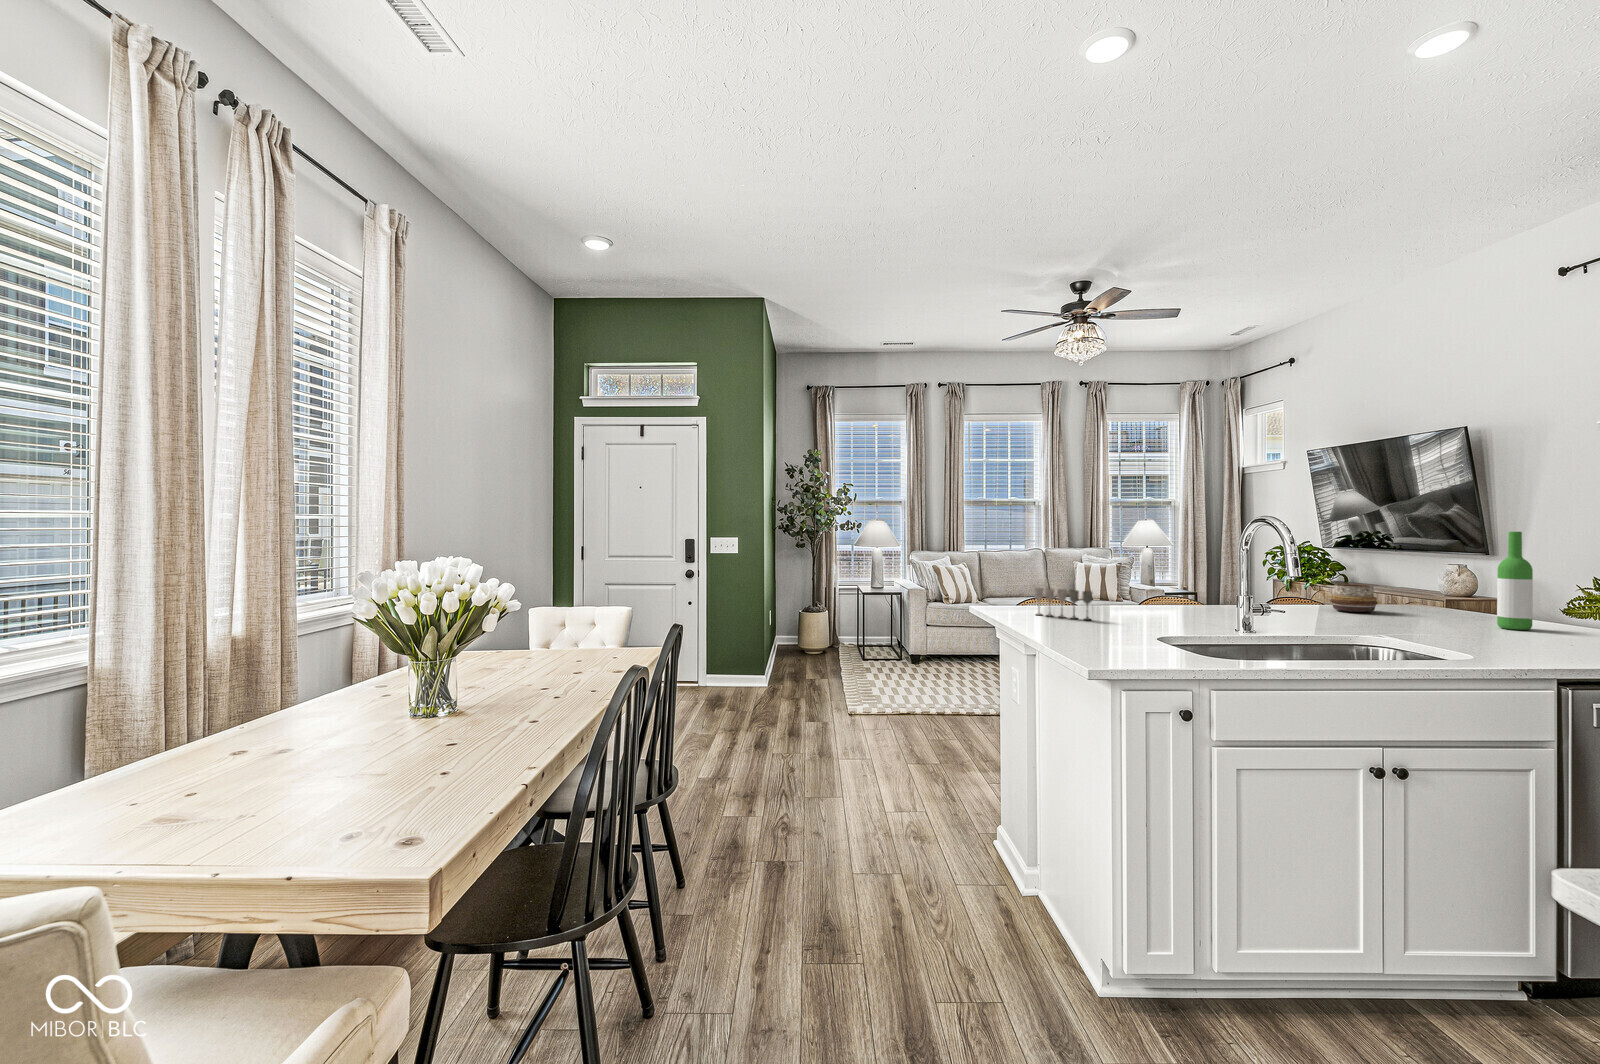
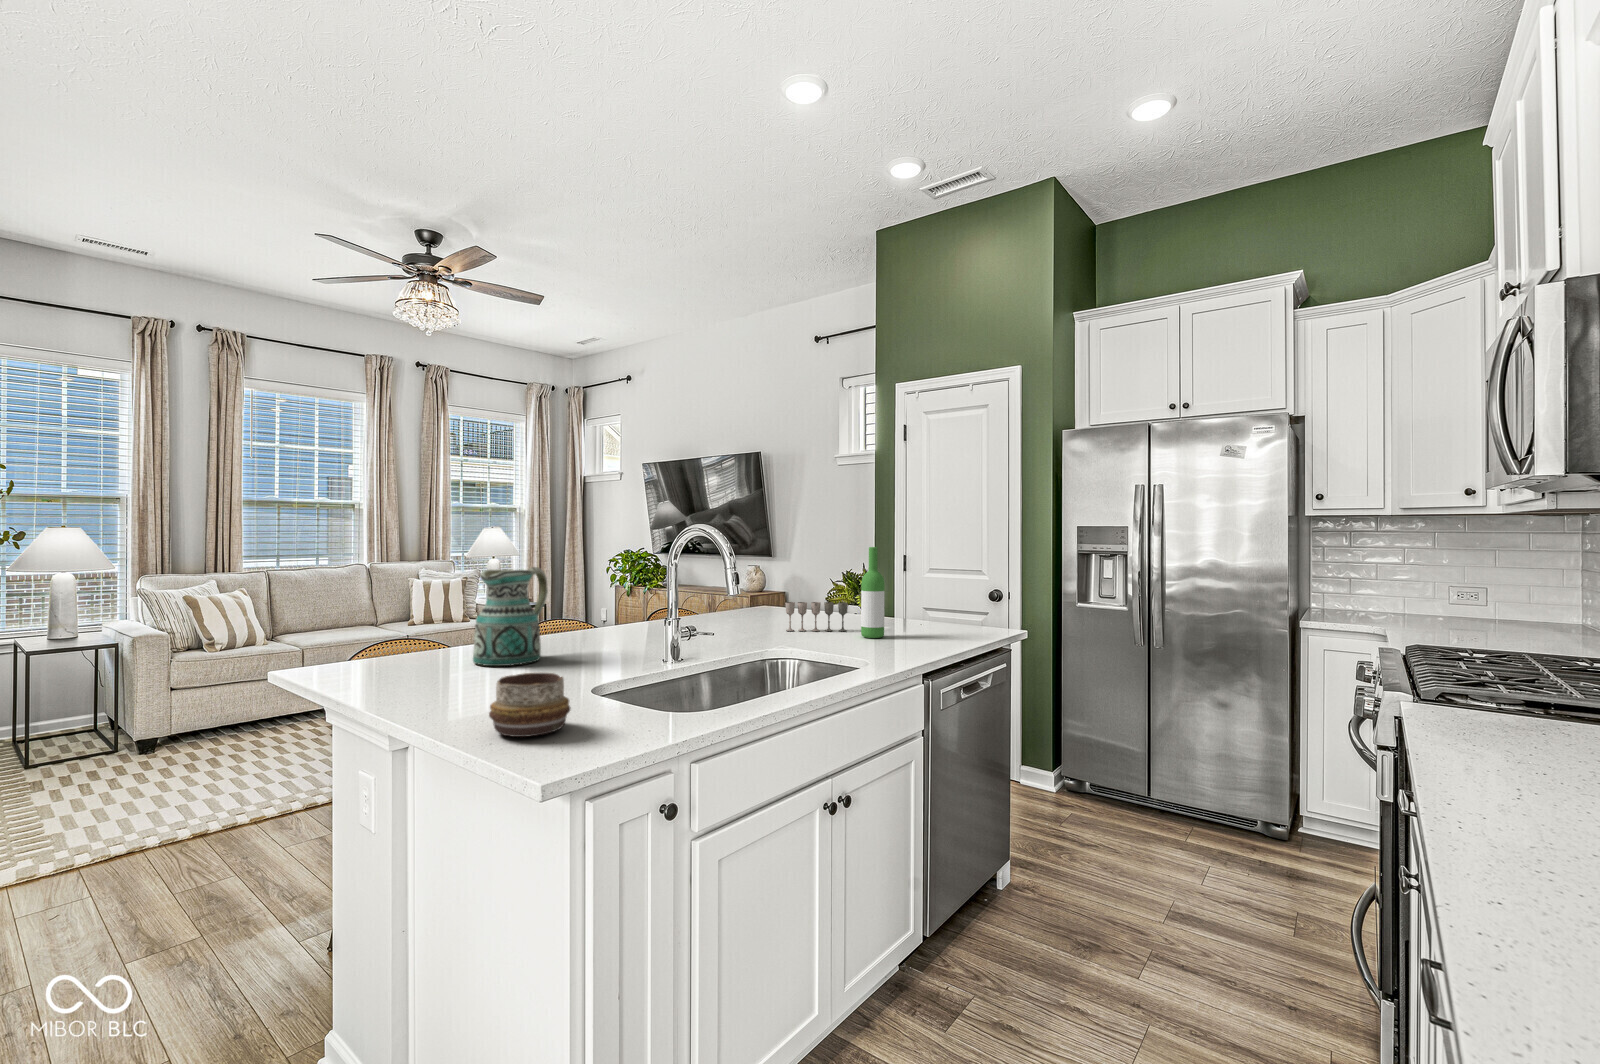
ceramic pitcher: none [1089,545,1146,614] -> present [473,567,548,666]
decorative bowl: present [1330,584,1378,612] -> present [489,673,570,737]
wine glass: present [1034,588,1092,620] -> present [785,602,848,631]

